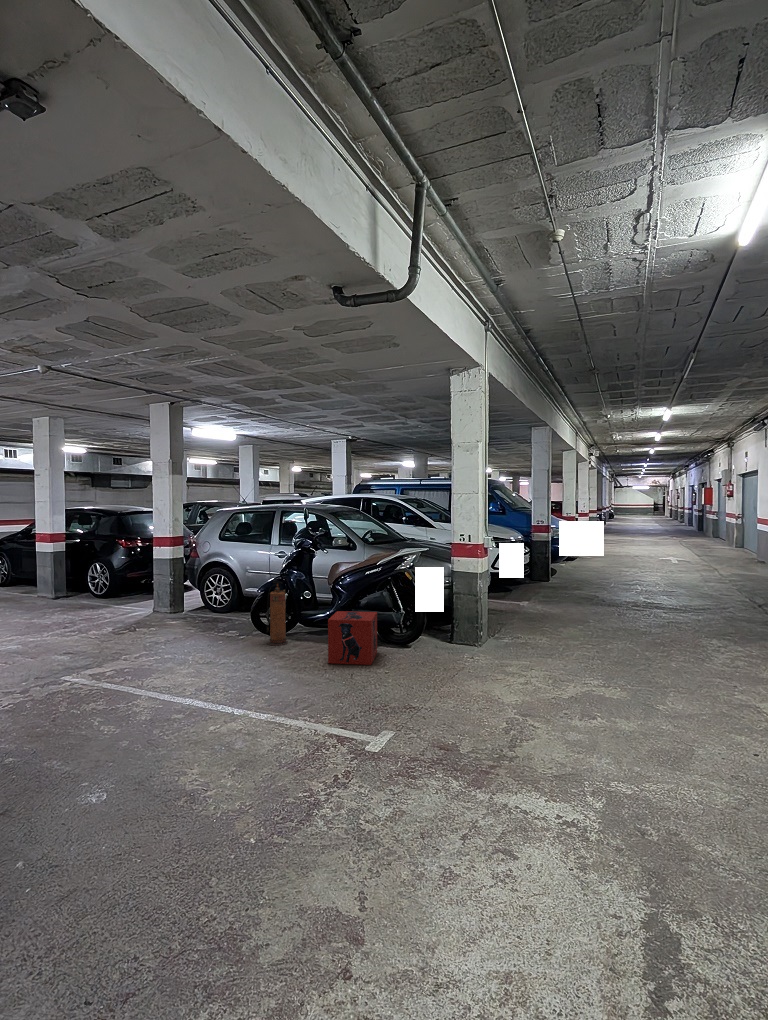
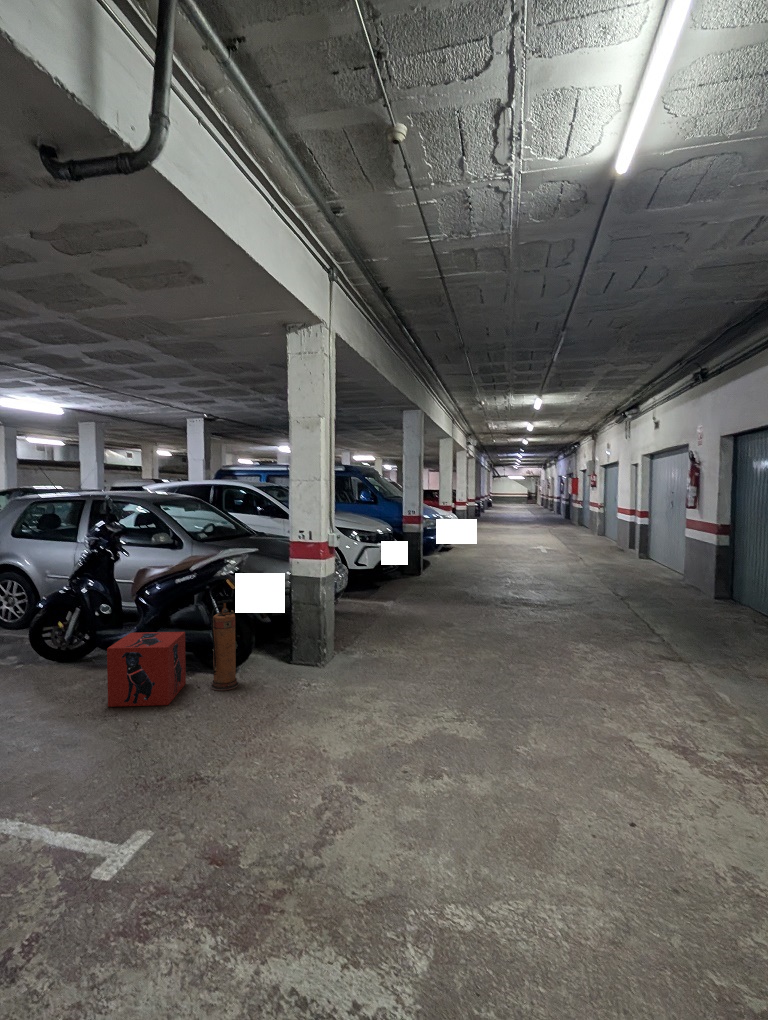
fire extinguisher: present [266,582,288,646] -> present [210,600,239,691]

